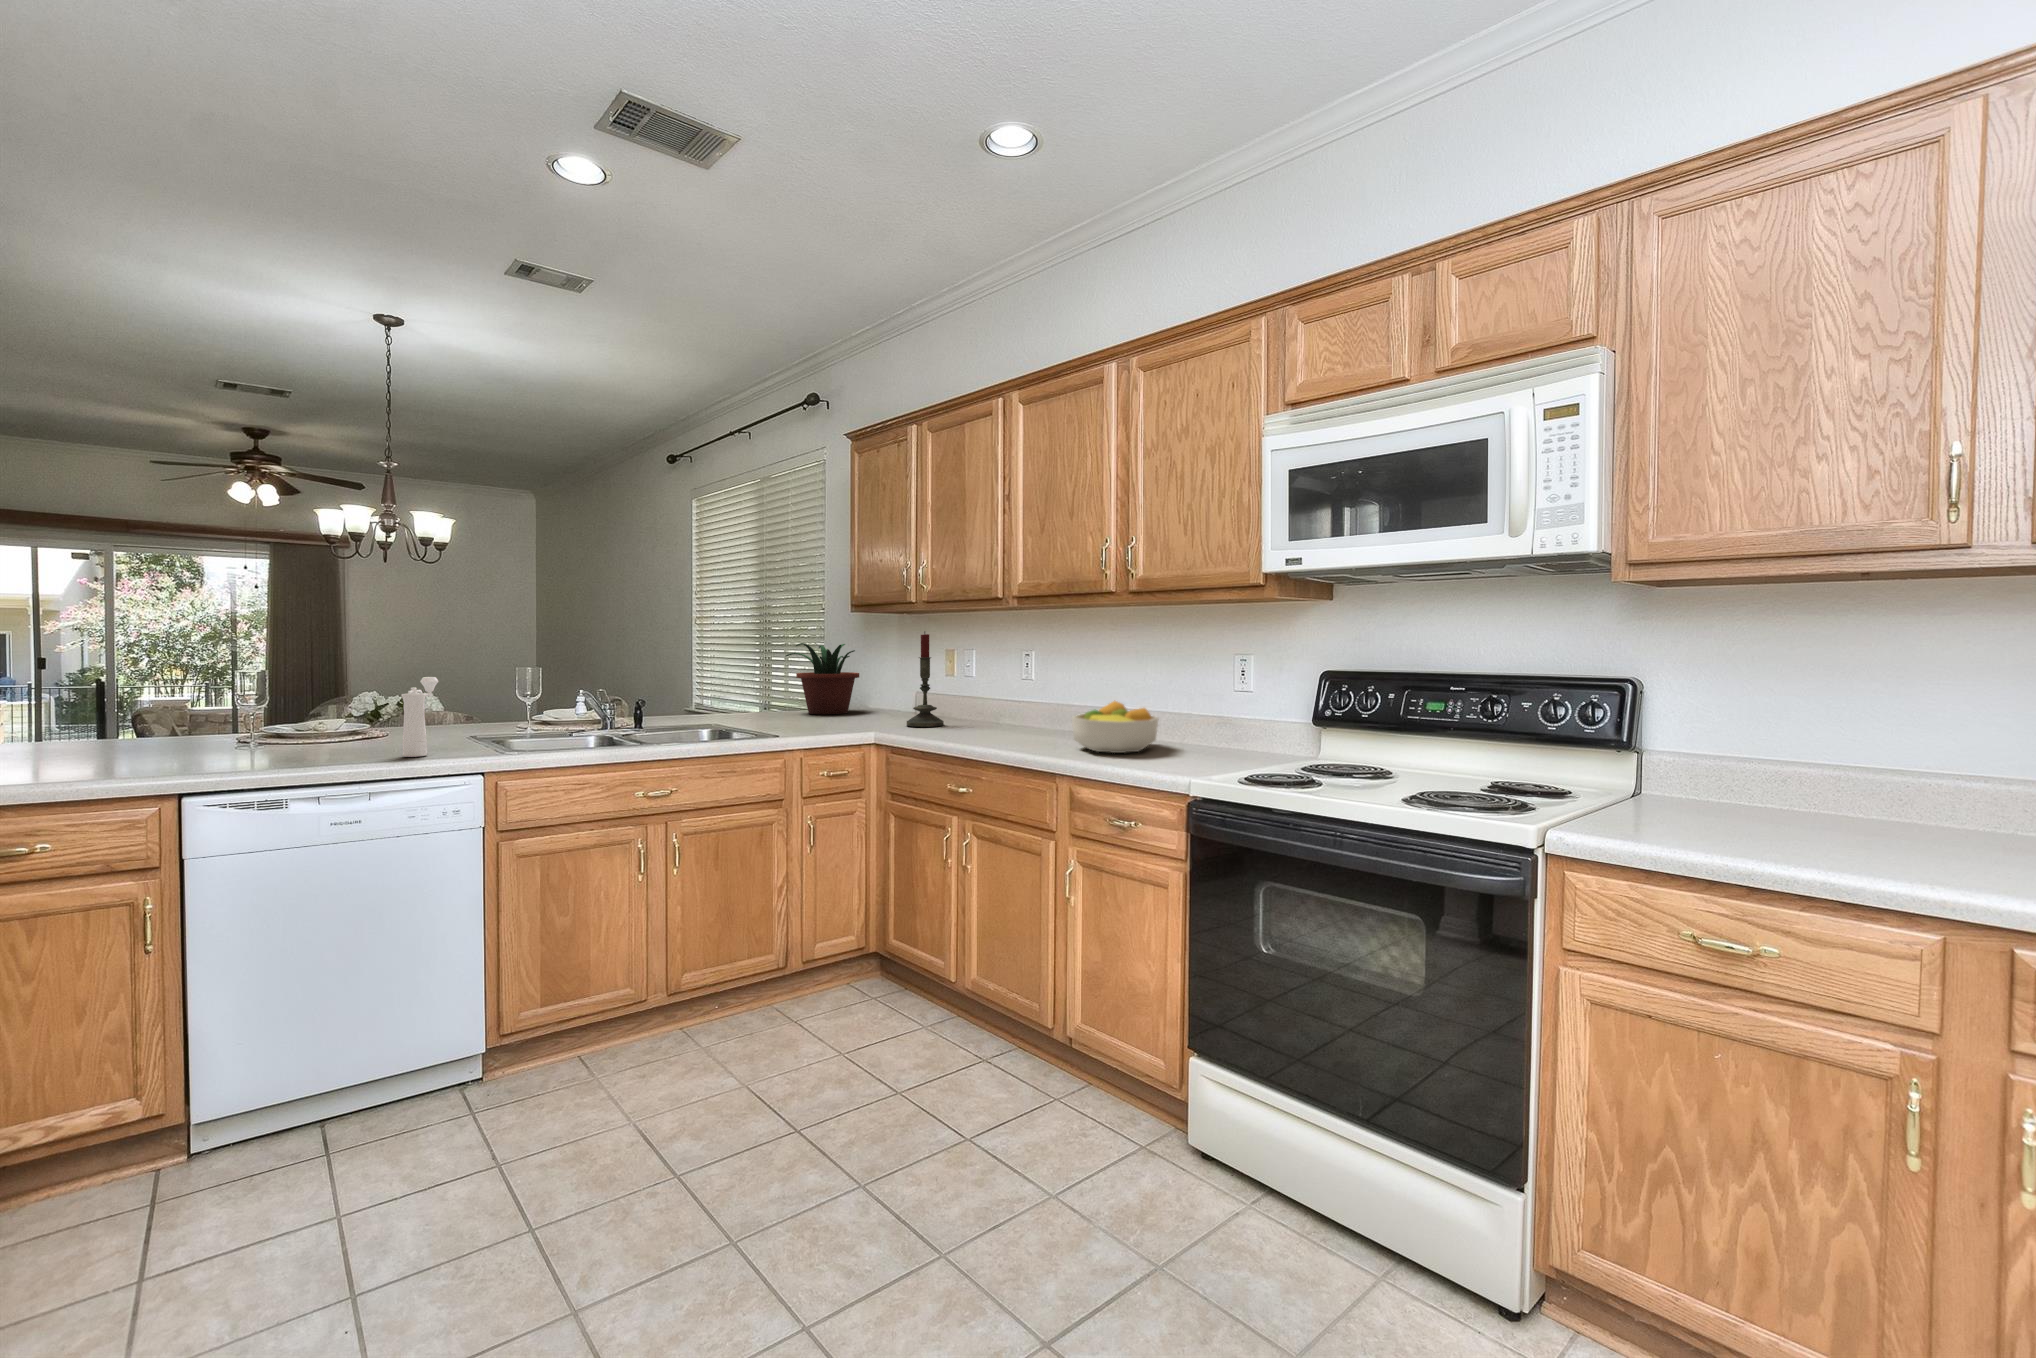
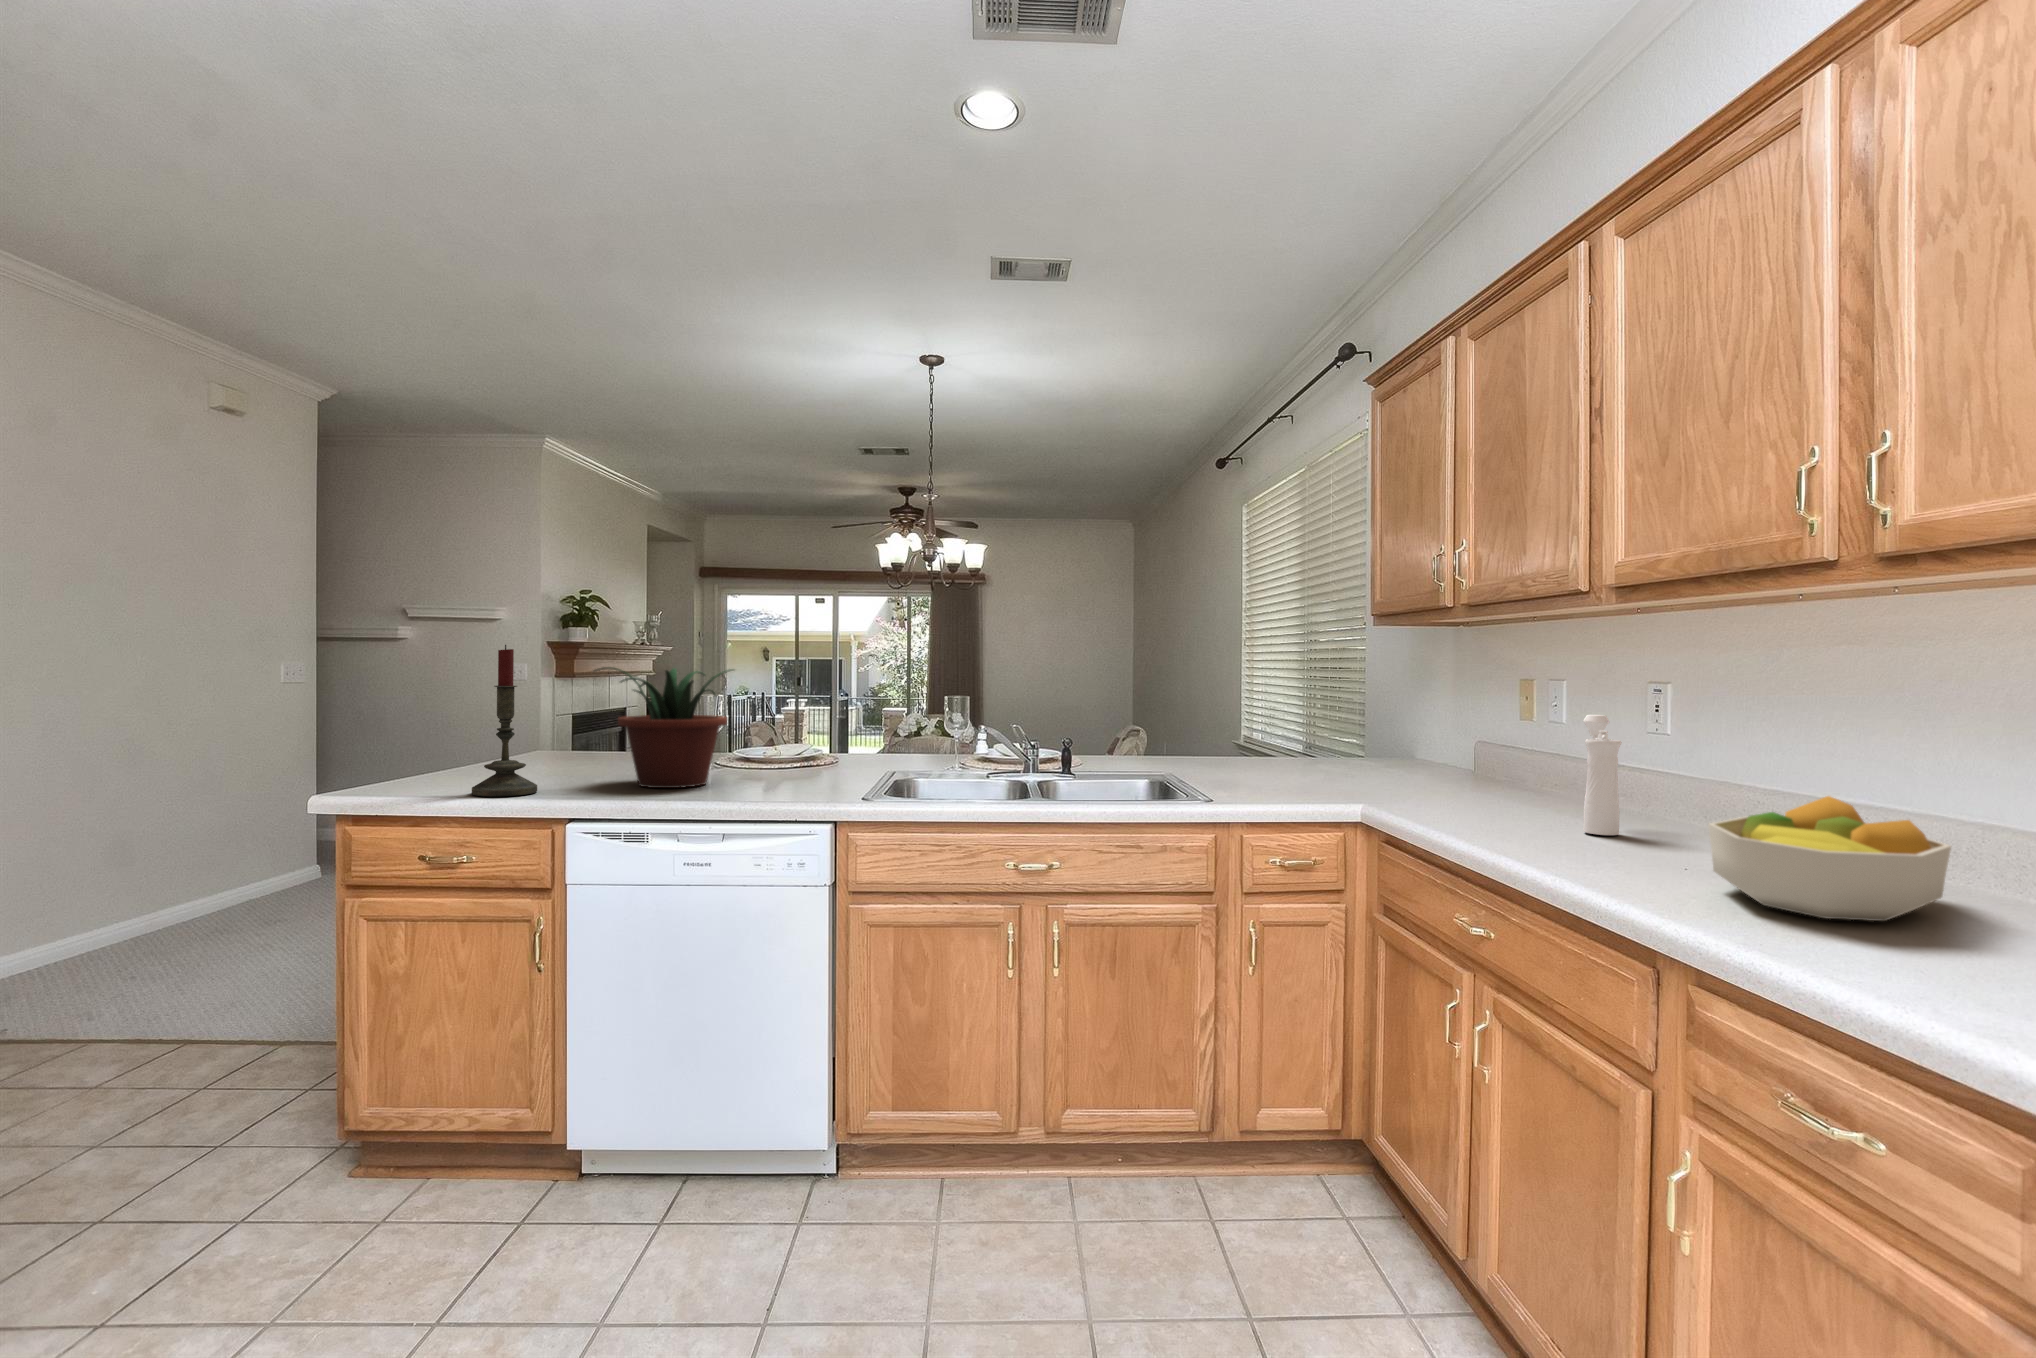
candle: present [907,632,944,727] -> present [472,645,537,797]
potted plant: present [785,643,859,714] -> present [594,667,733,788]
pepper mill: present [401,677,438,757] -> present [1583,715,1622,835]

